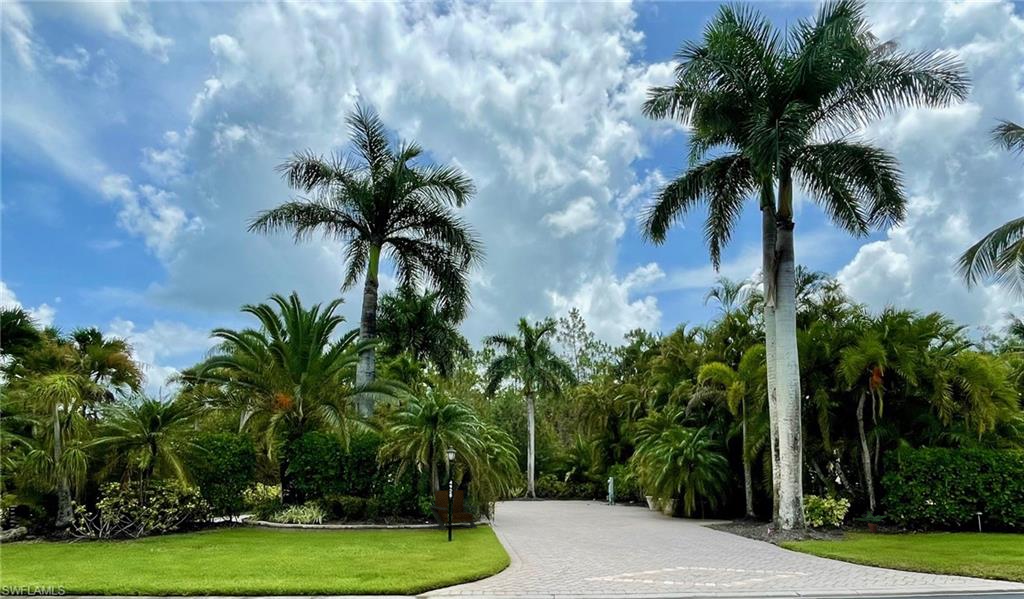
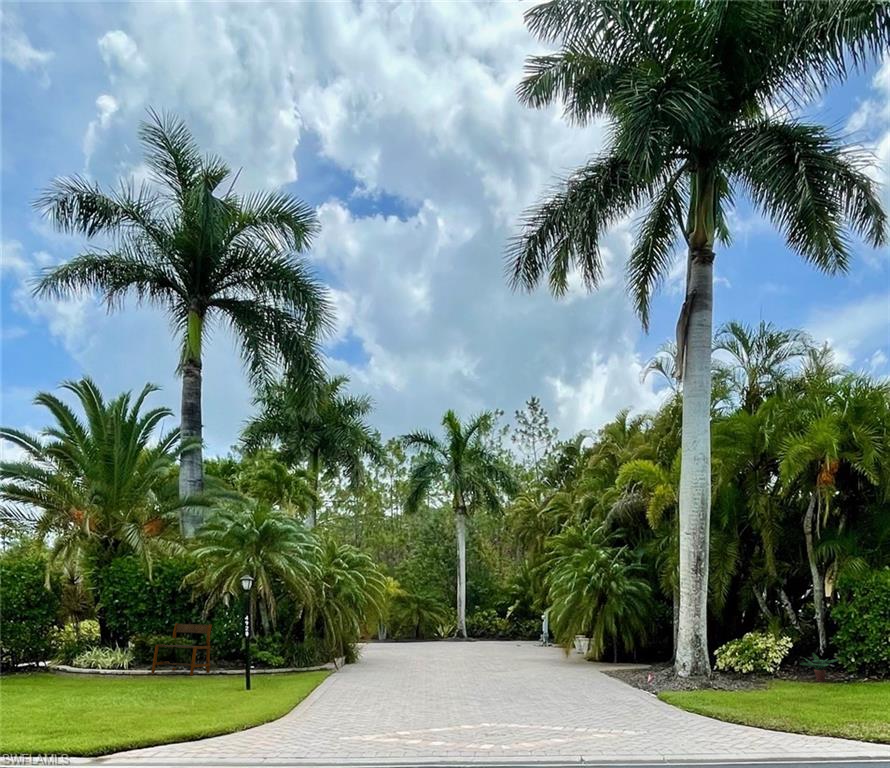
bench: none [343,487,392,530] -> present [151,623,212,676]
lounge chair: present [429,490,477,530] -> none [255,627,313,677]

